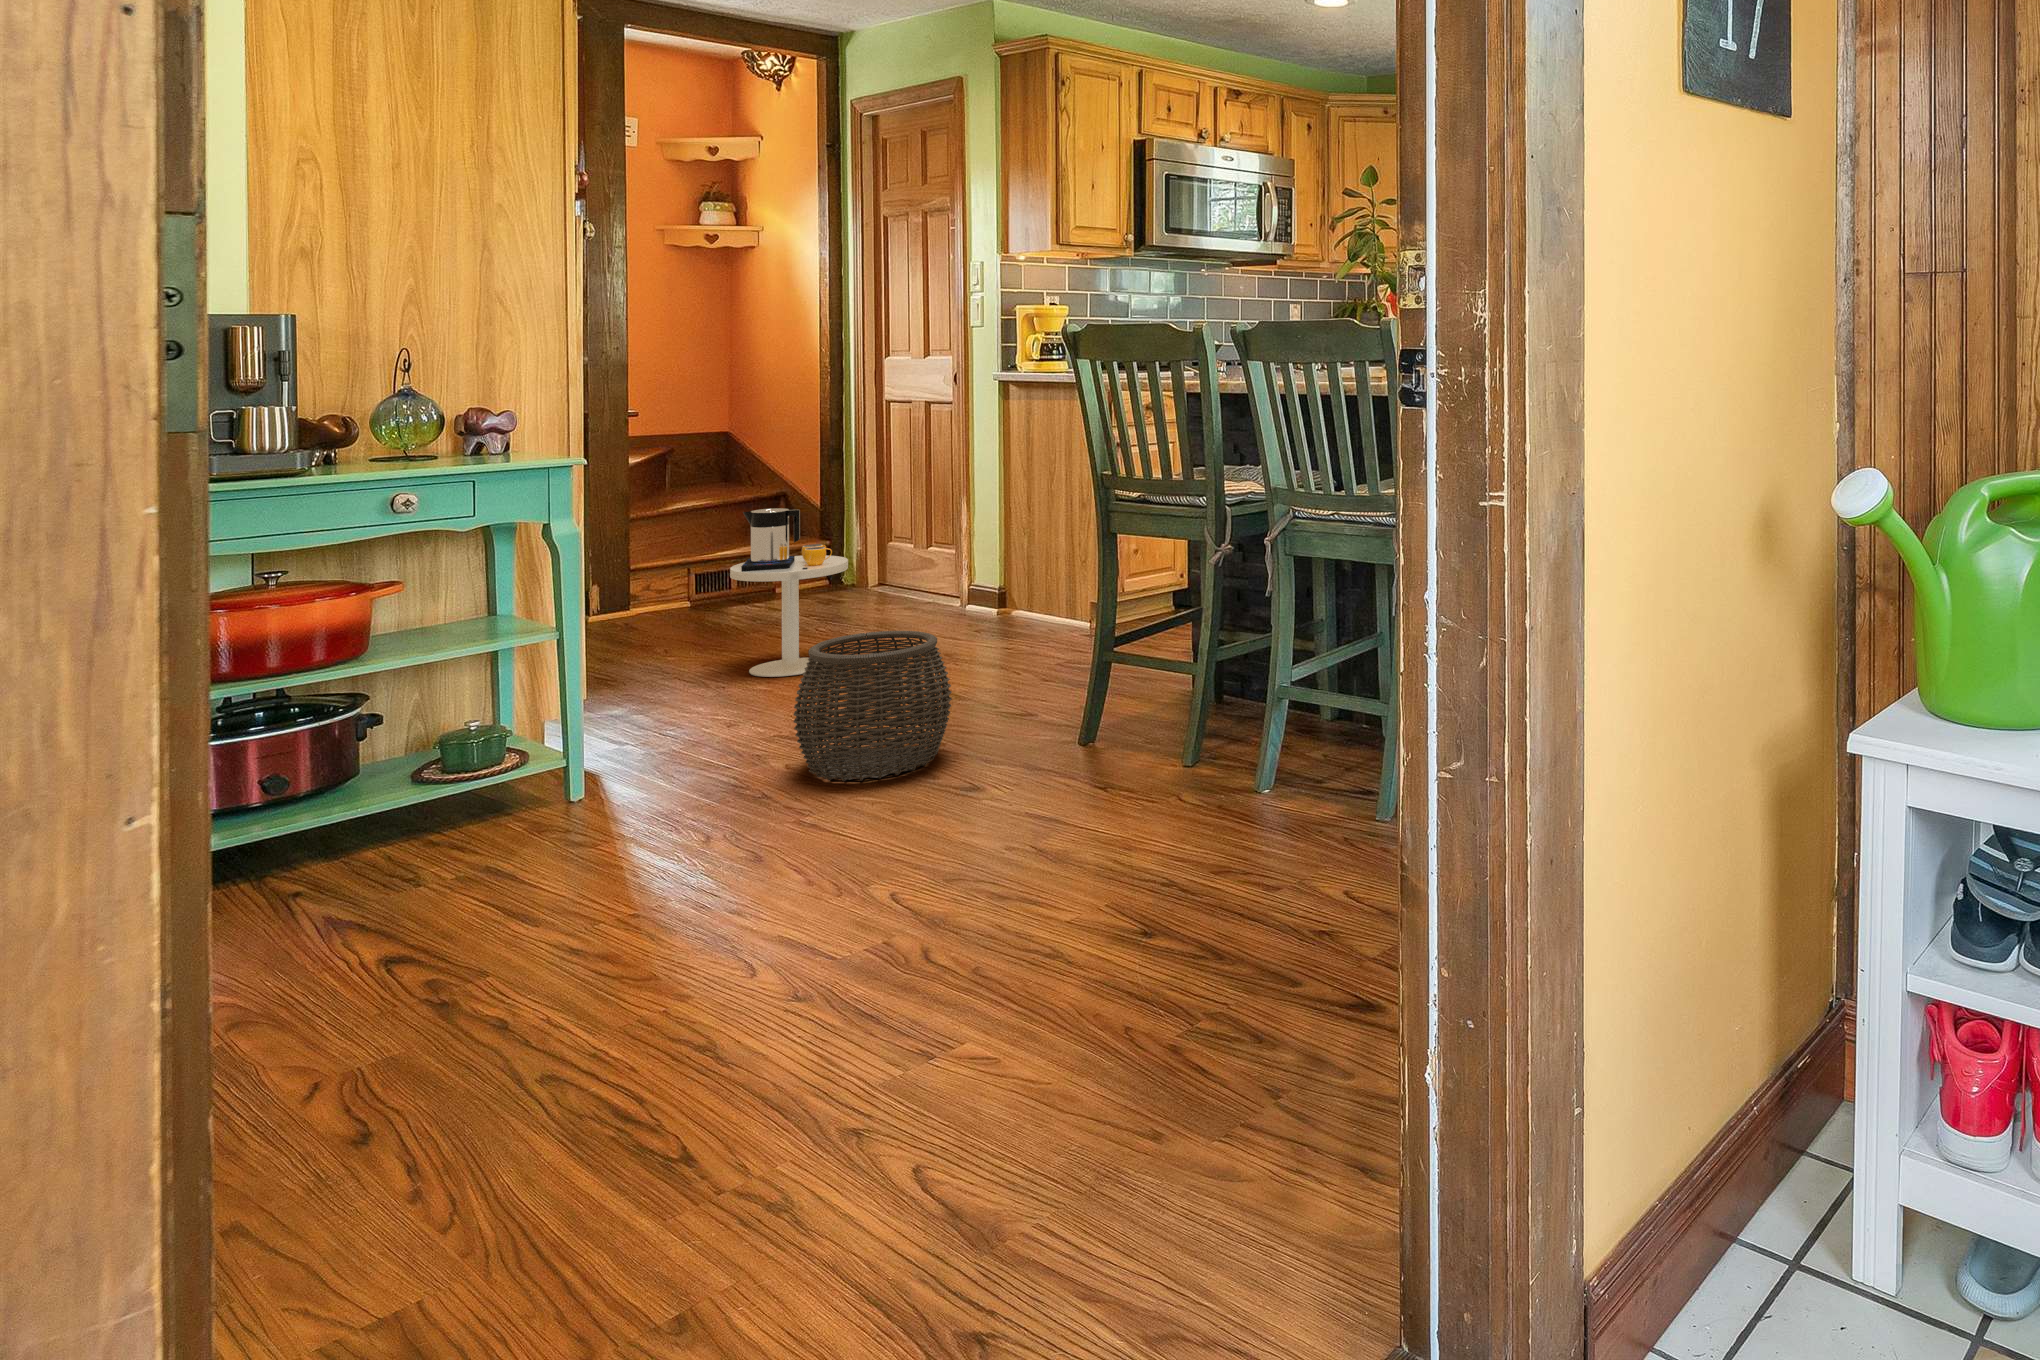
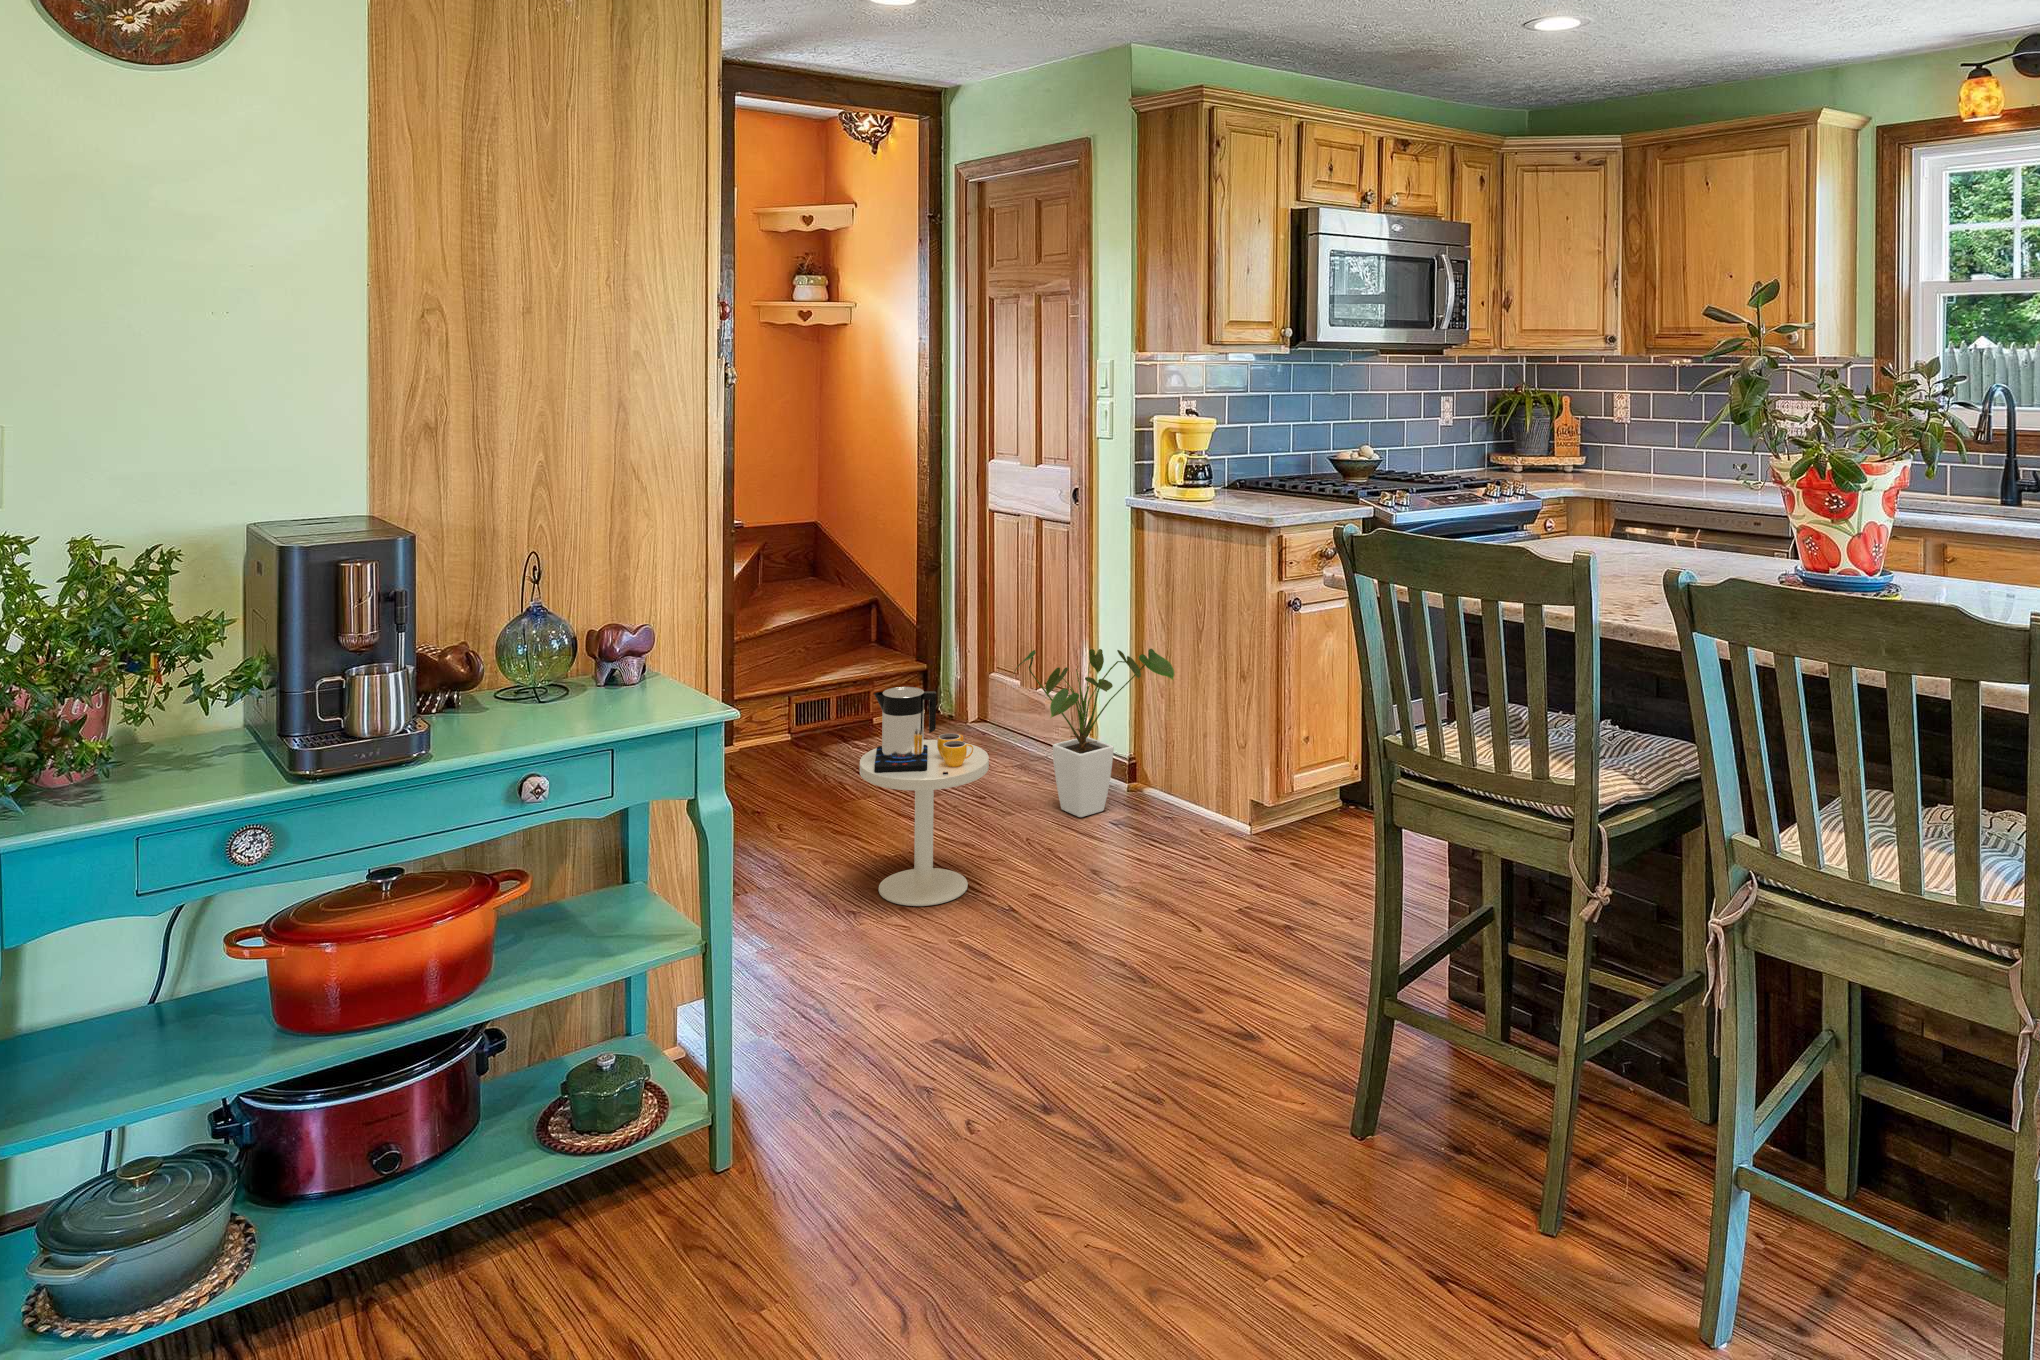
house plant: none [883,489,1028,626] -> present [1014,649,1174,817]
woven basket: present [793,631,952,781] -> none [986,946,1189,1202]

